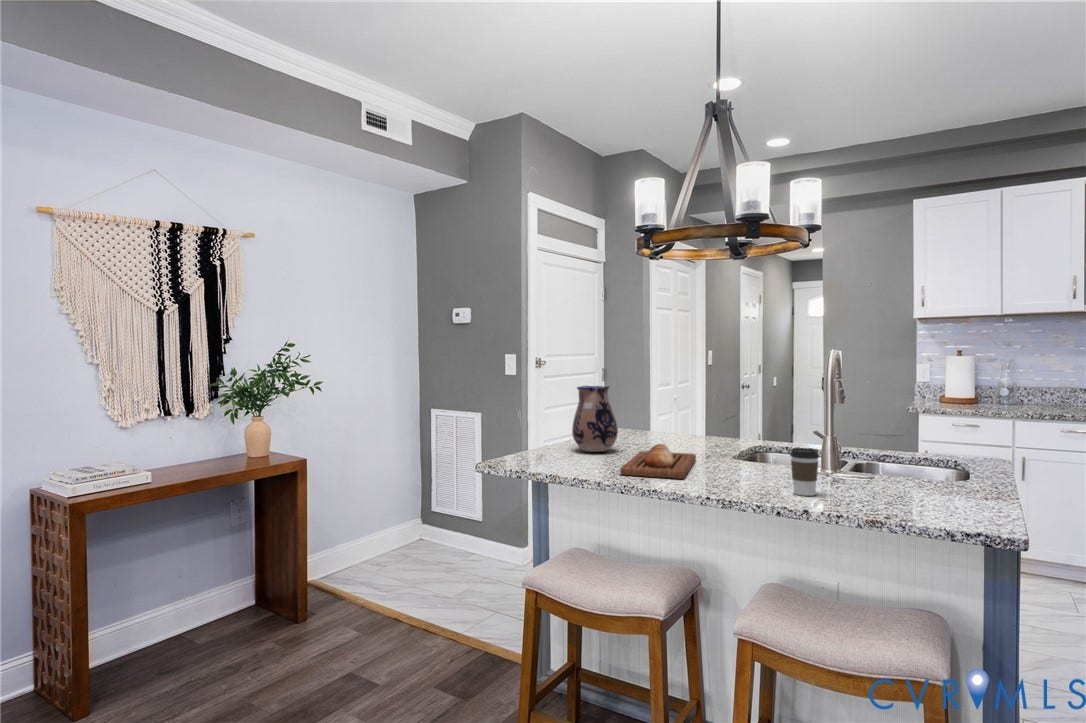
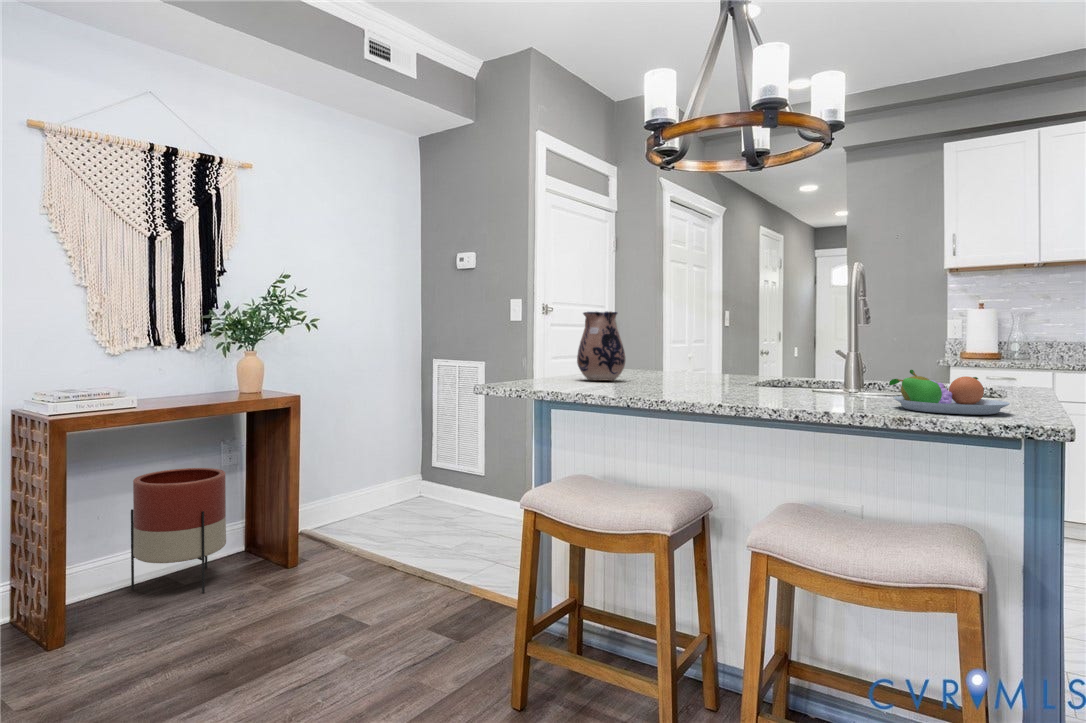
bread loaf: present [620,444,696,479] -> none [626,367,708,393]
coffee cup: present [790,448,819,496] -> none [810,355,842,403]
fruit bowl: none [863,465,972,515] -> present [889,370,1010,415]
planter: none [146,531,237,656] -> present [131,468,226,593]

